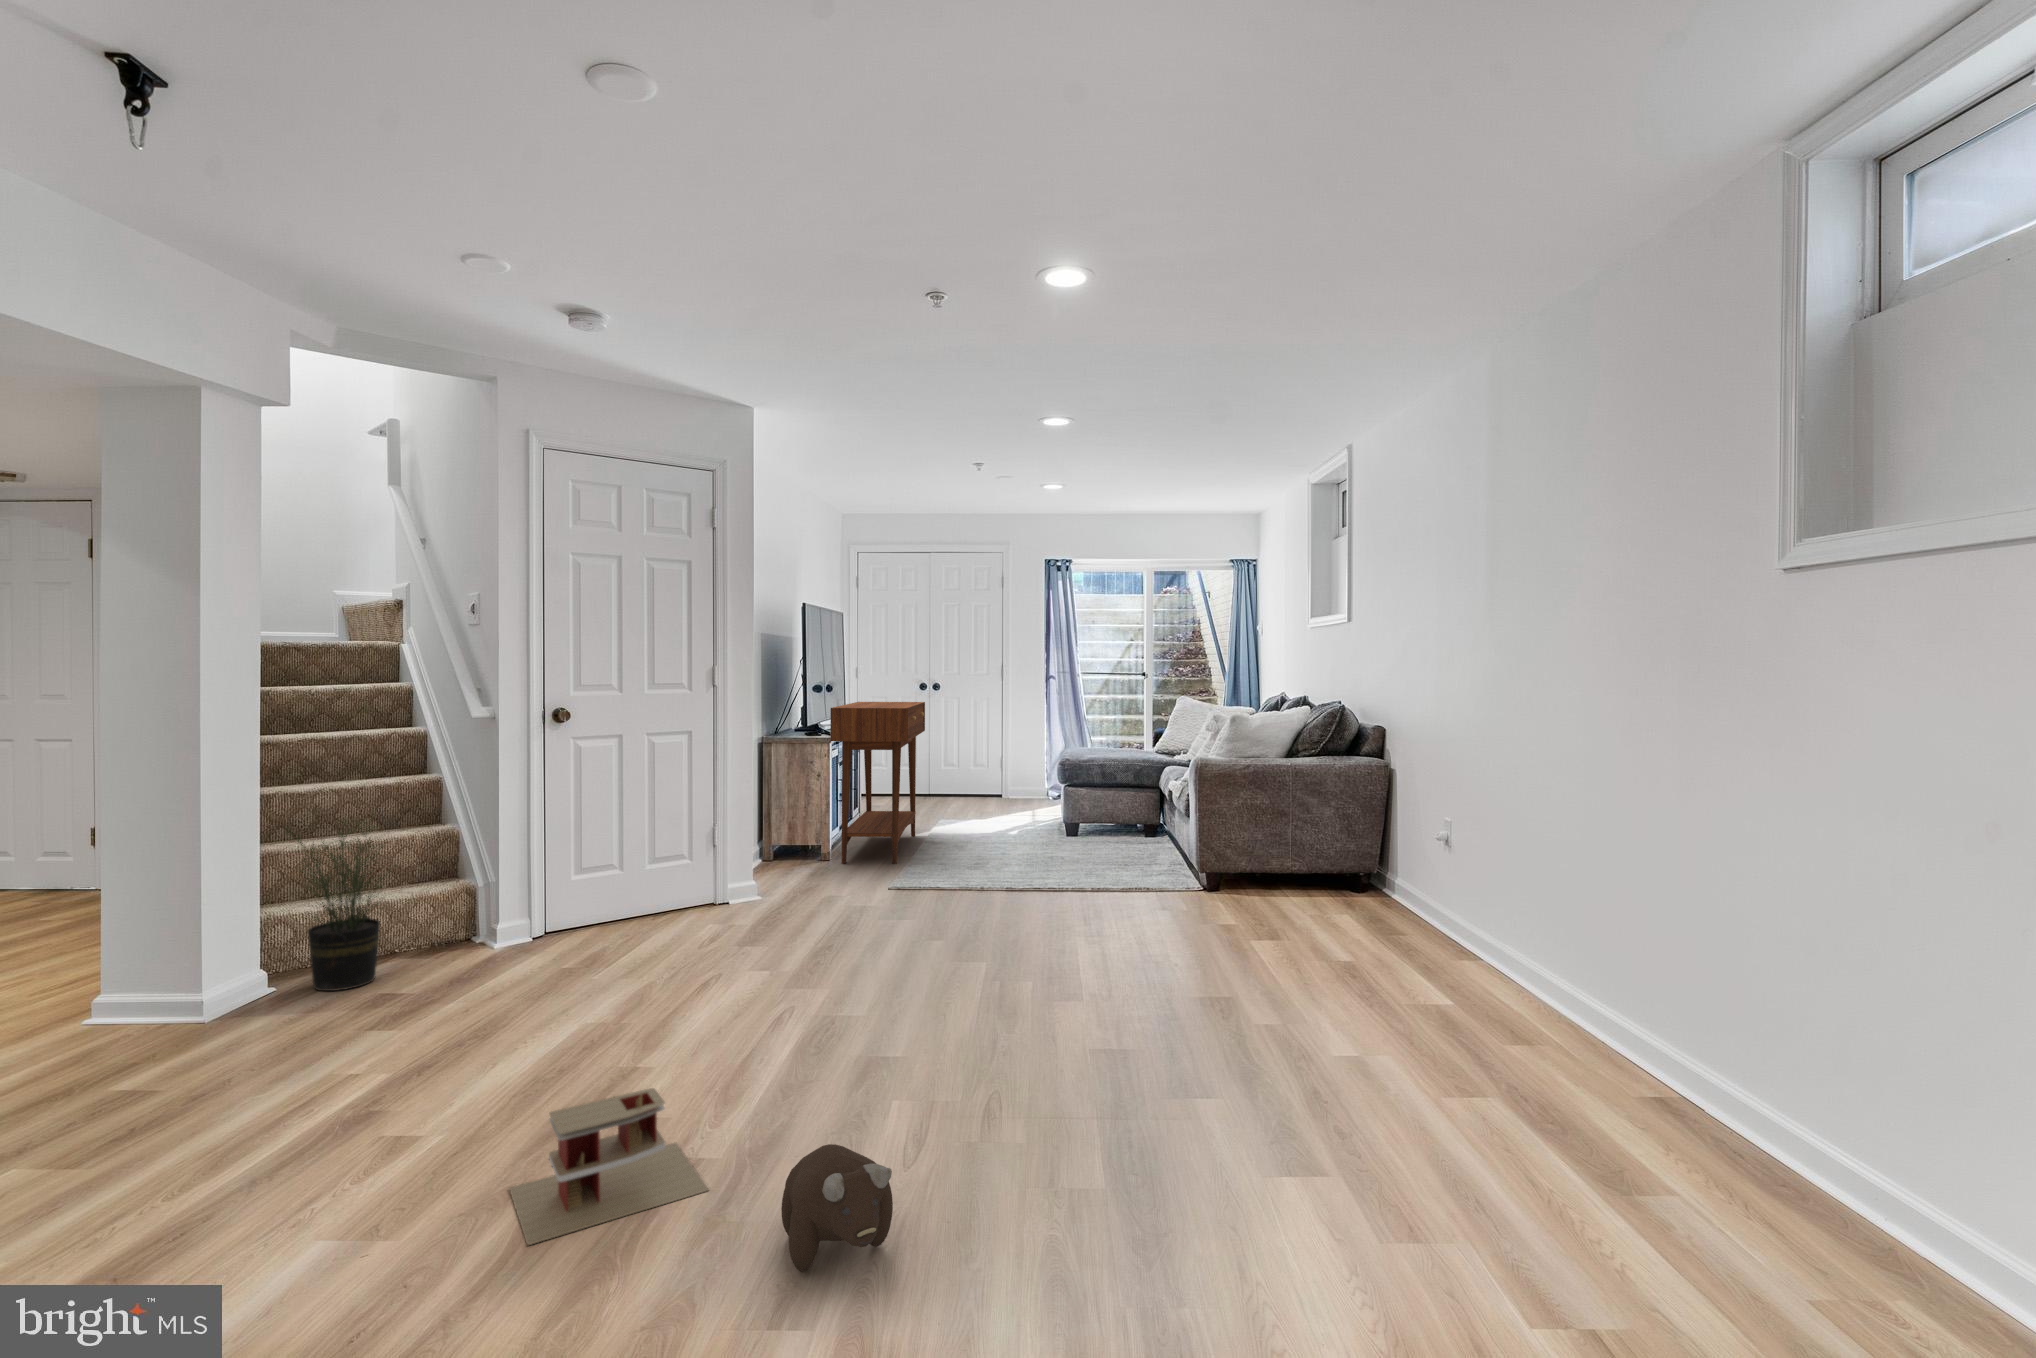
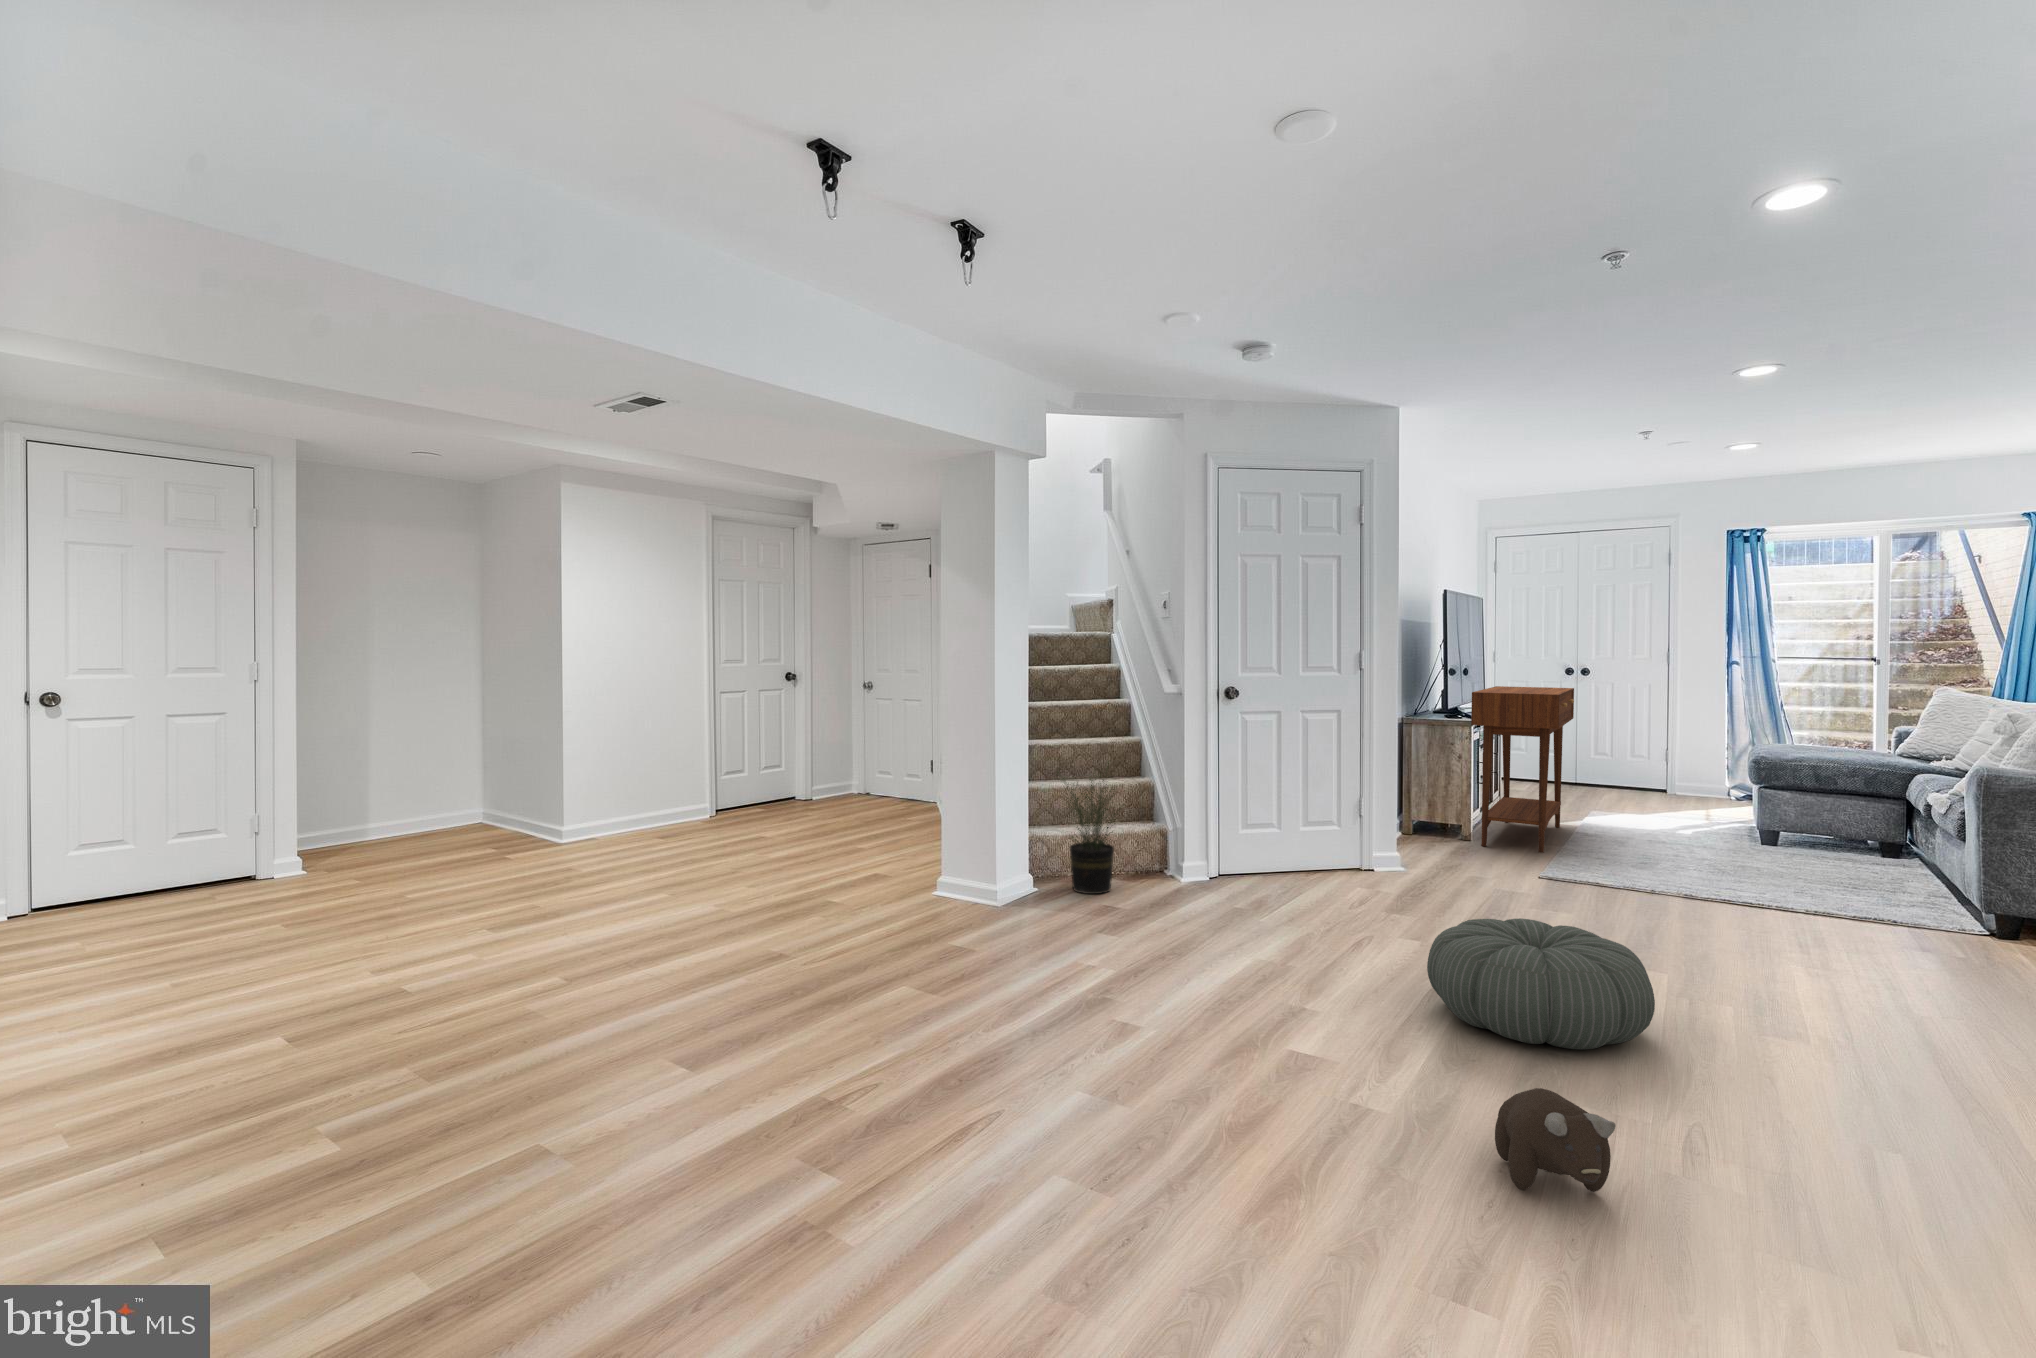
pouf: none [748,943,959,1080] -> present [1427,918,1655,1049]
toy house: present [509,1088,709,1245] -> none [1252,1008,1418,1104]

